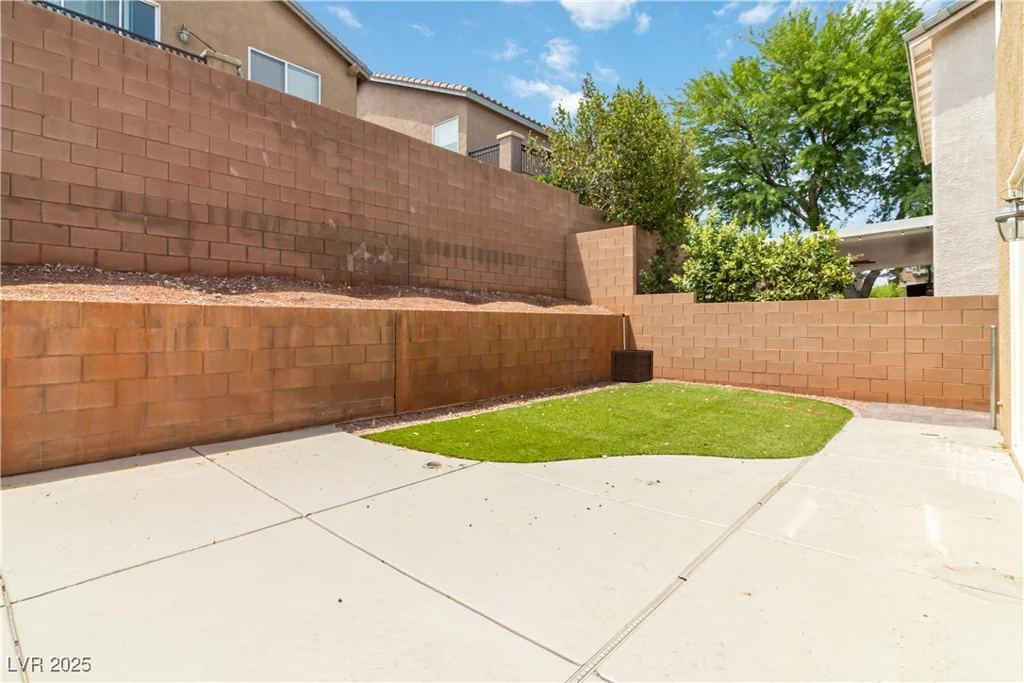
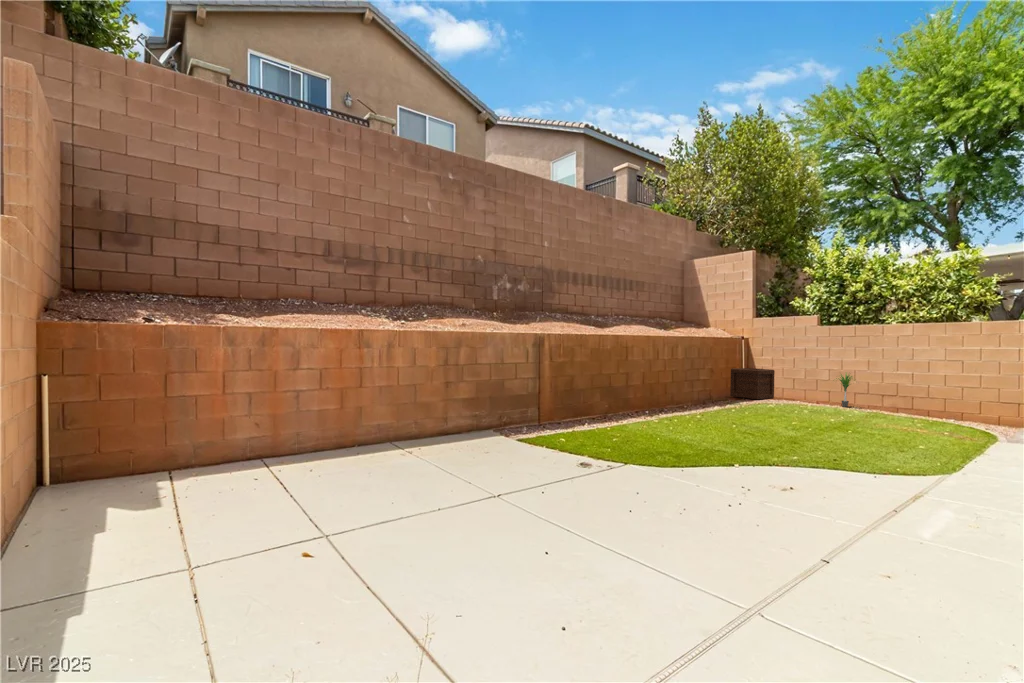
potted plant: none [705,348,733,387] -> present [836,374,852,407]

